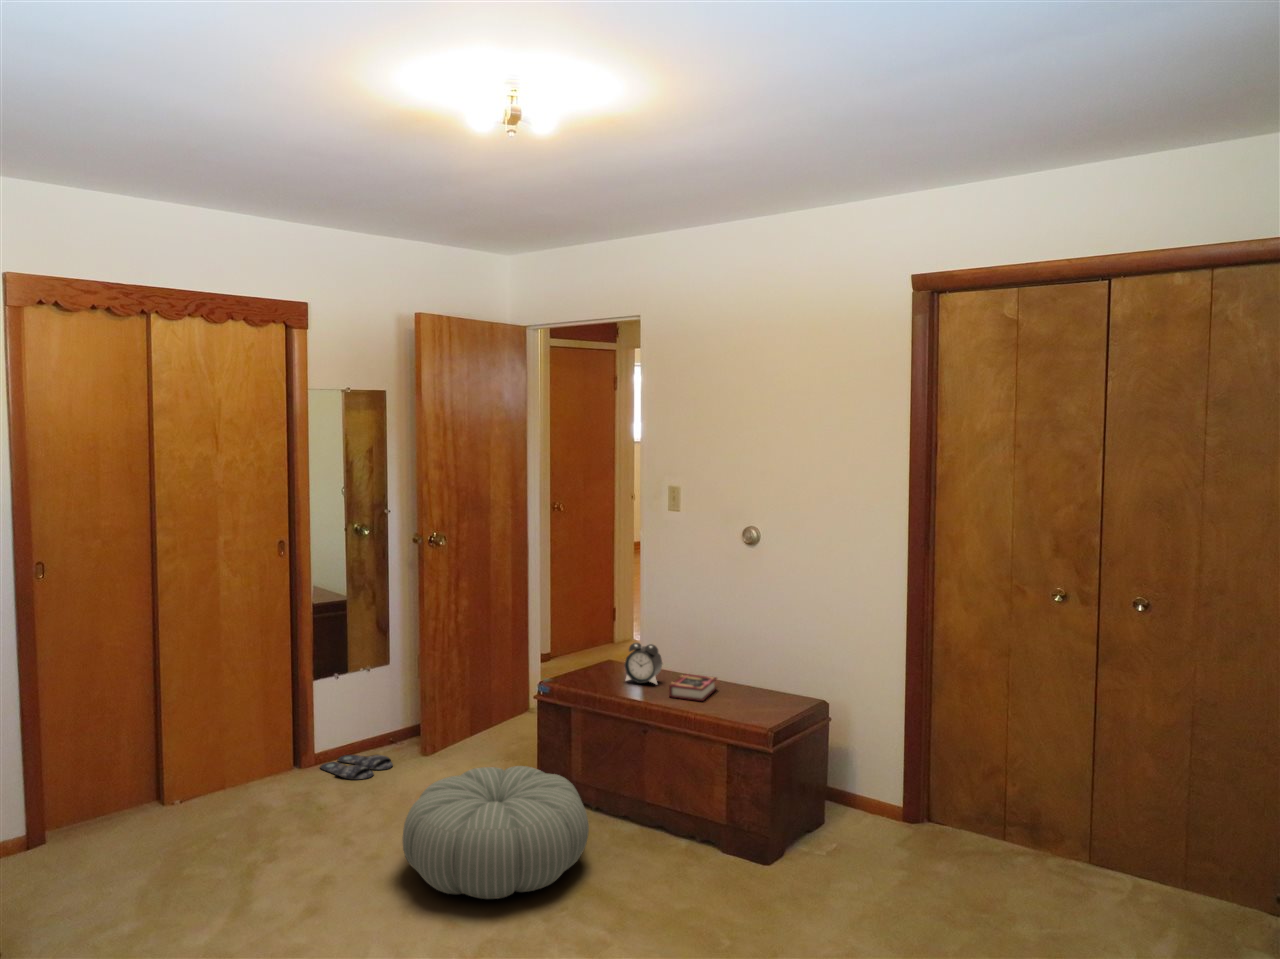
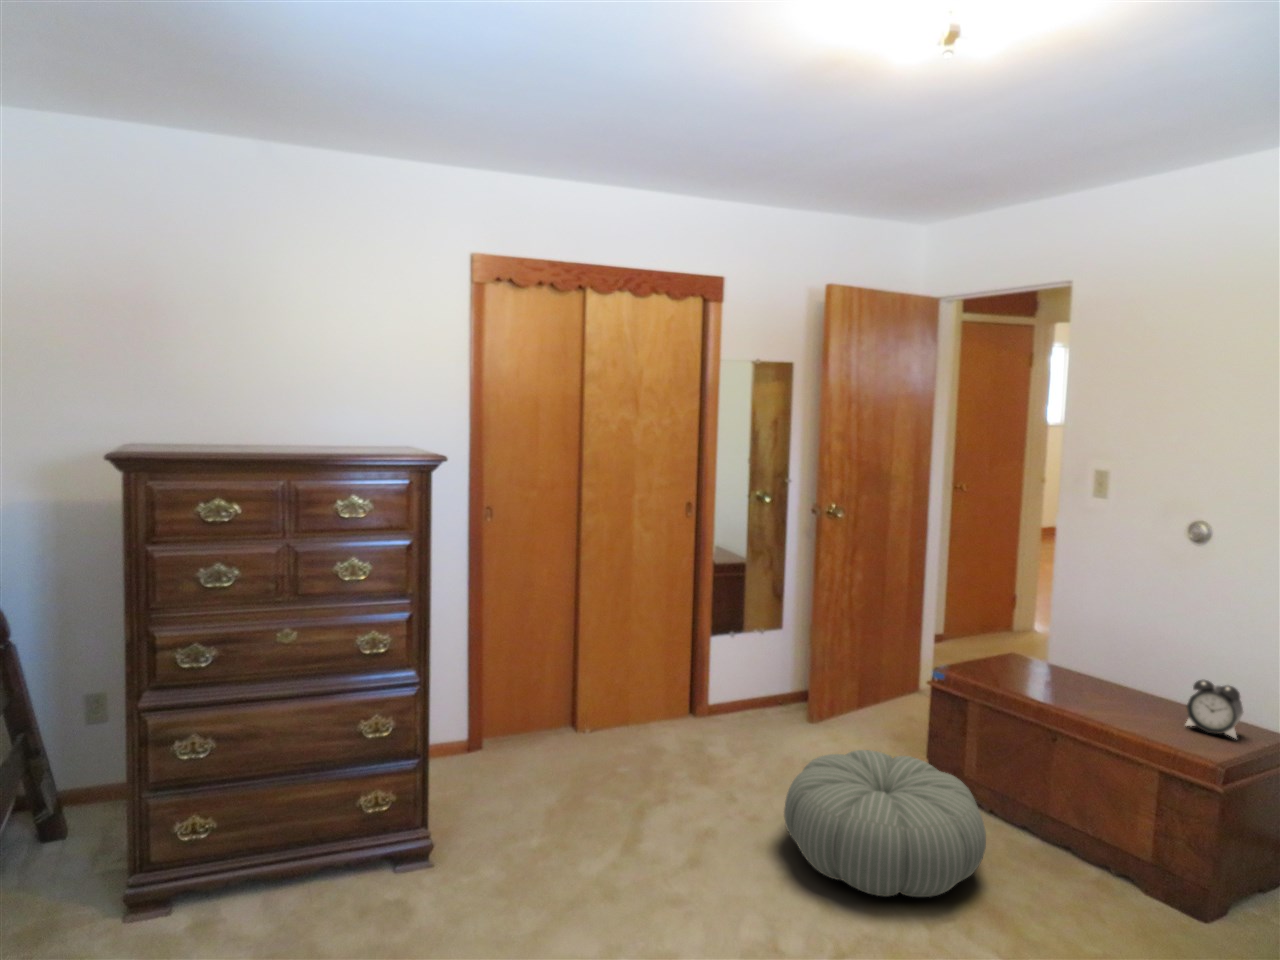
alarm clock: present [625,643,662,684] -> present [1186,680,1243,738]
book: present [669,674,717,701] -> none [1093,688,1158,725]
slippers: present [320,755,393,780] -> none [714,707,780,735]

